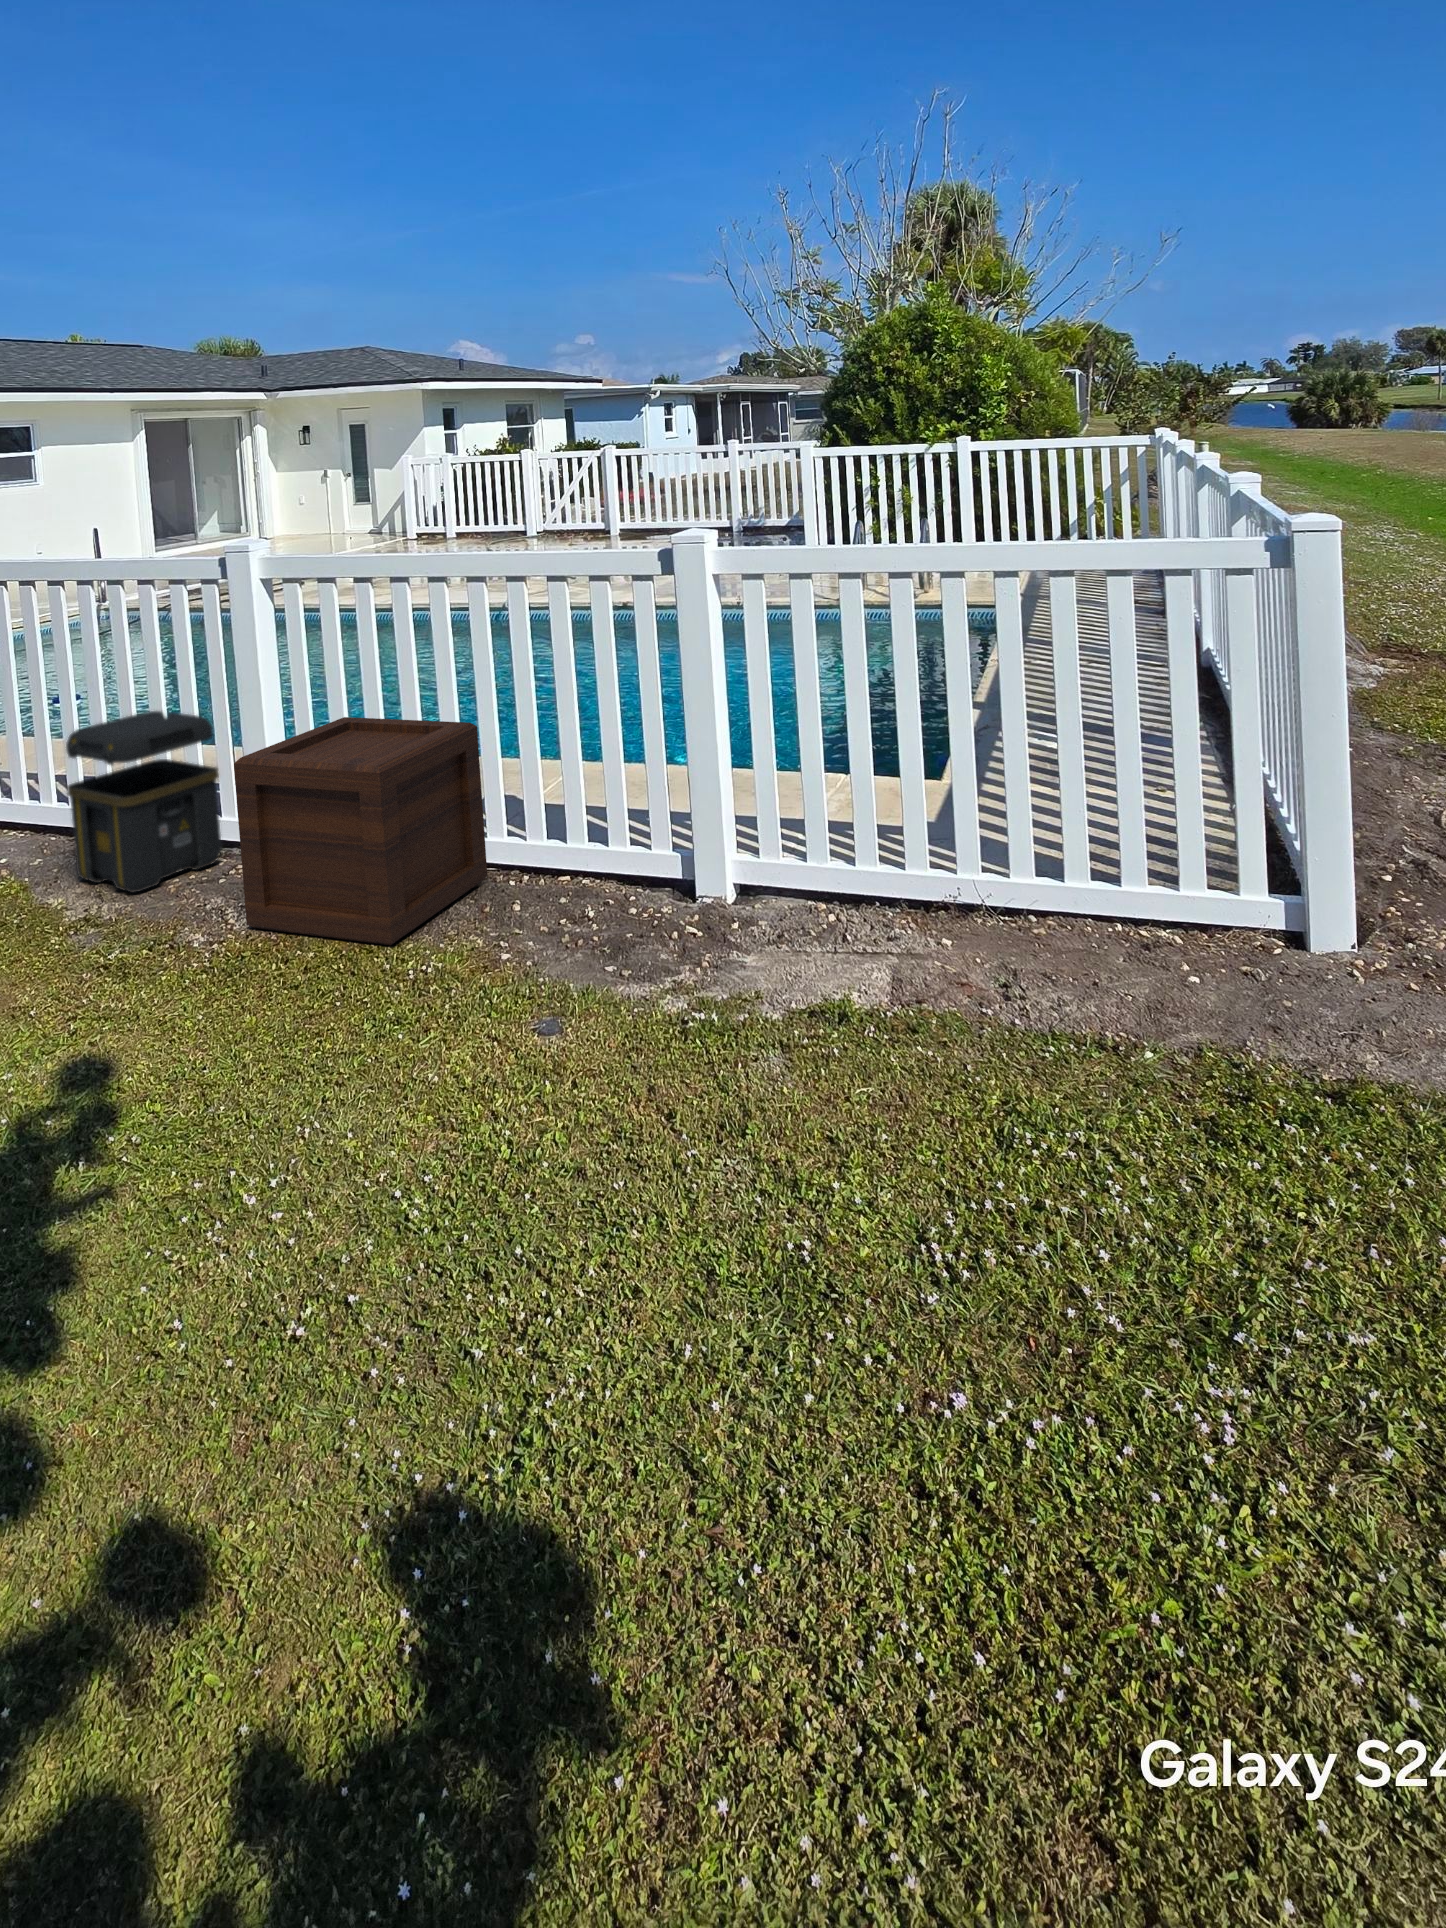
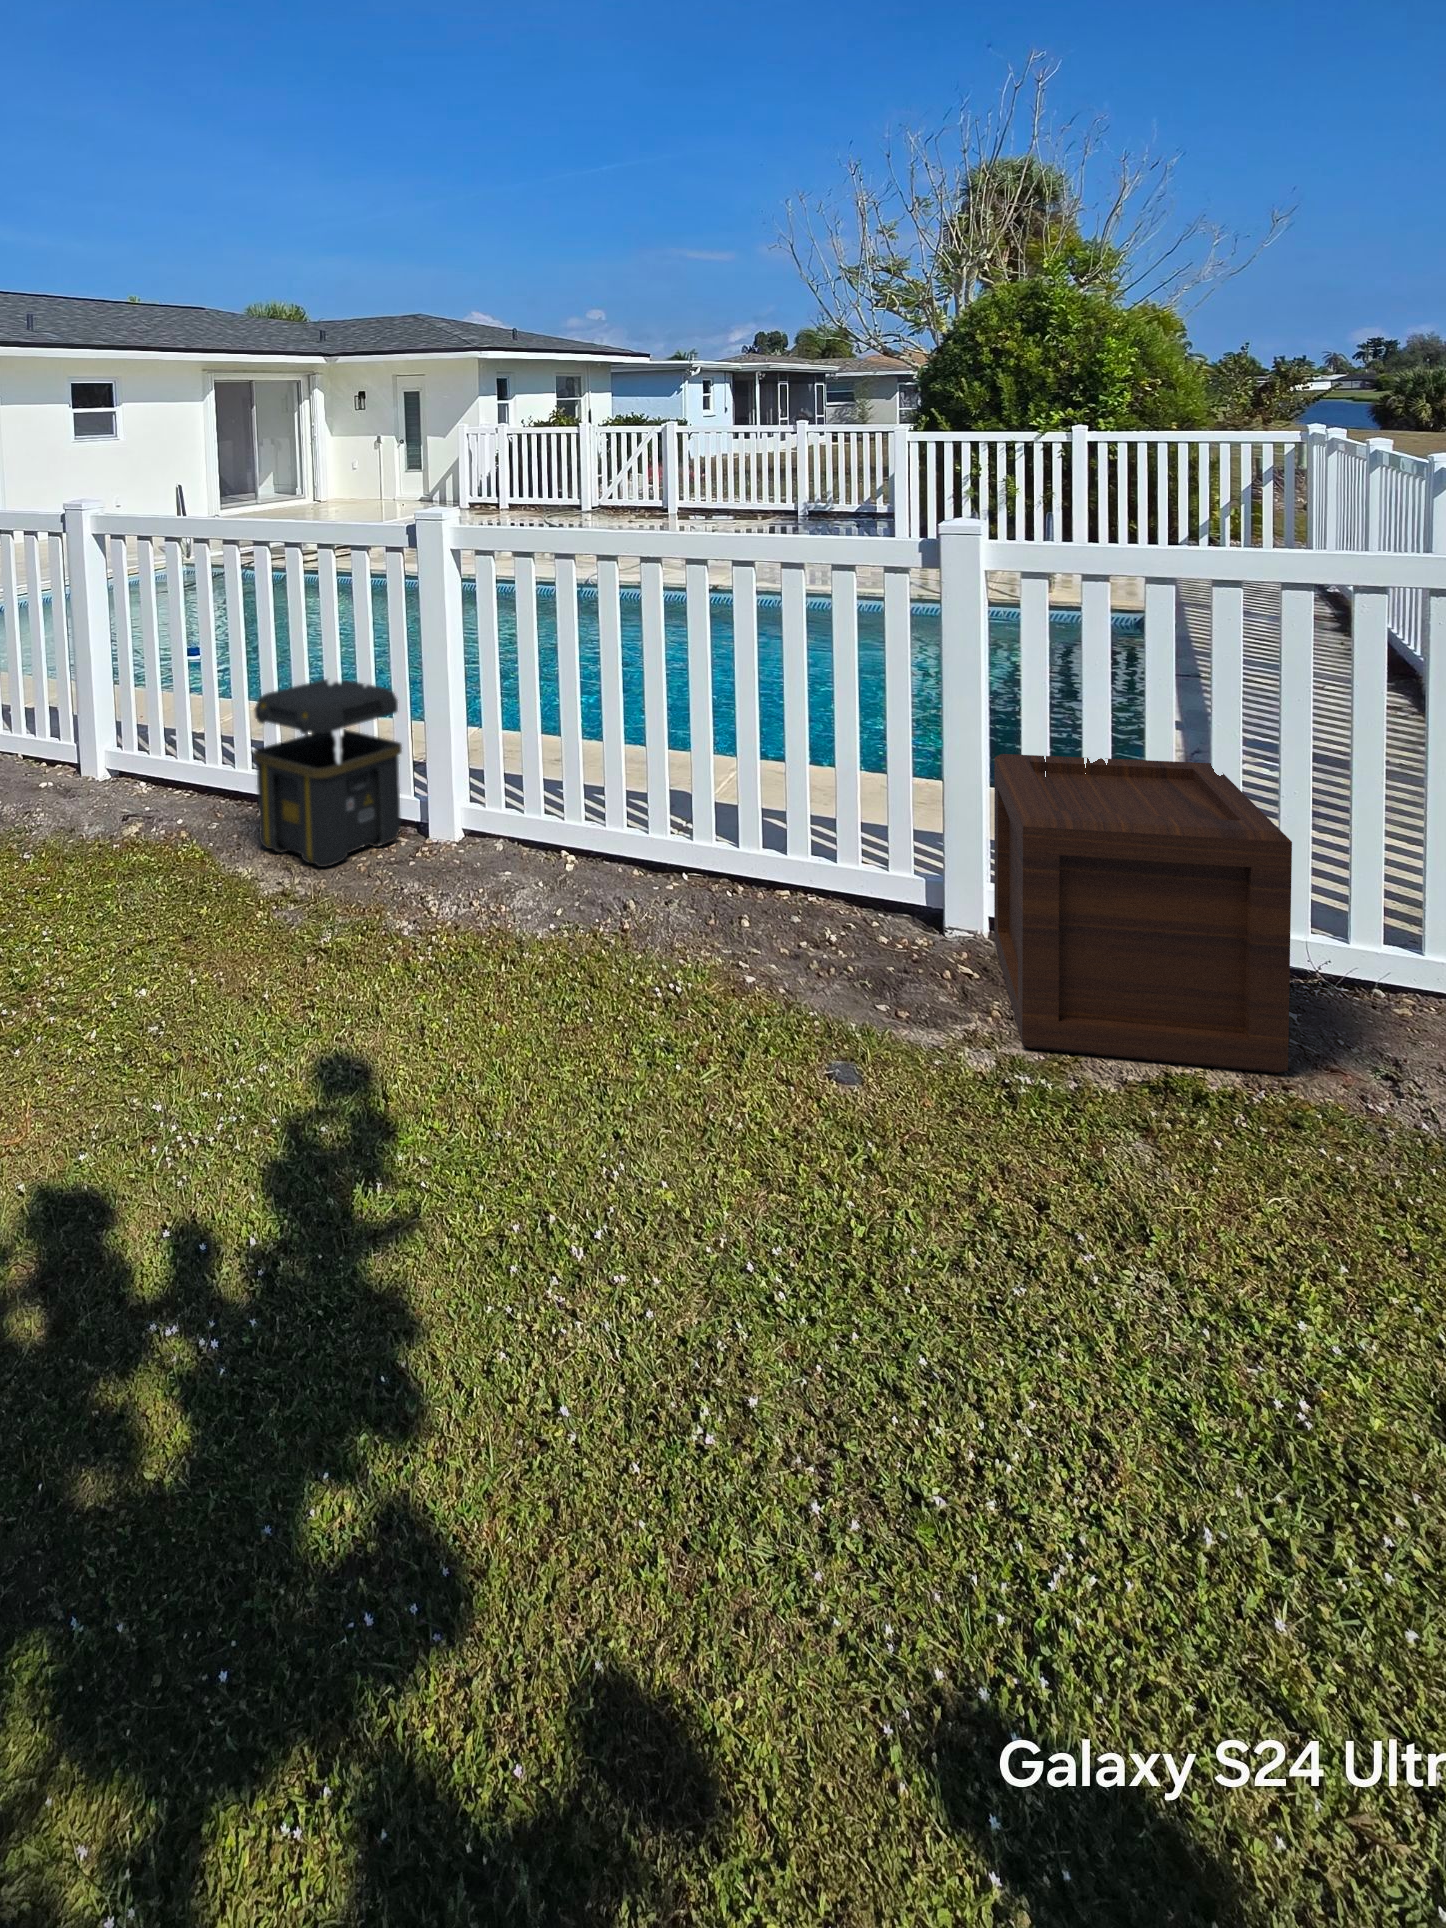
wooden crate: present [234,717,487,945] -> present [994,754,1292,1073]

